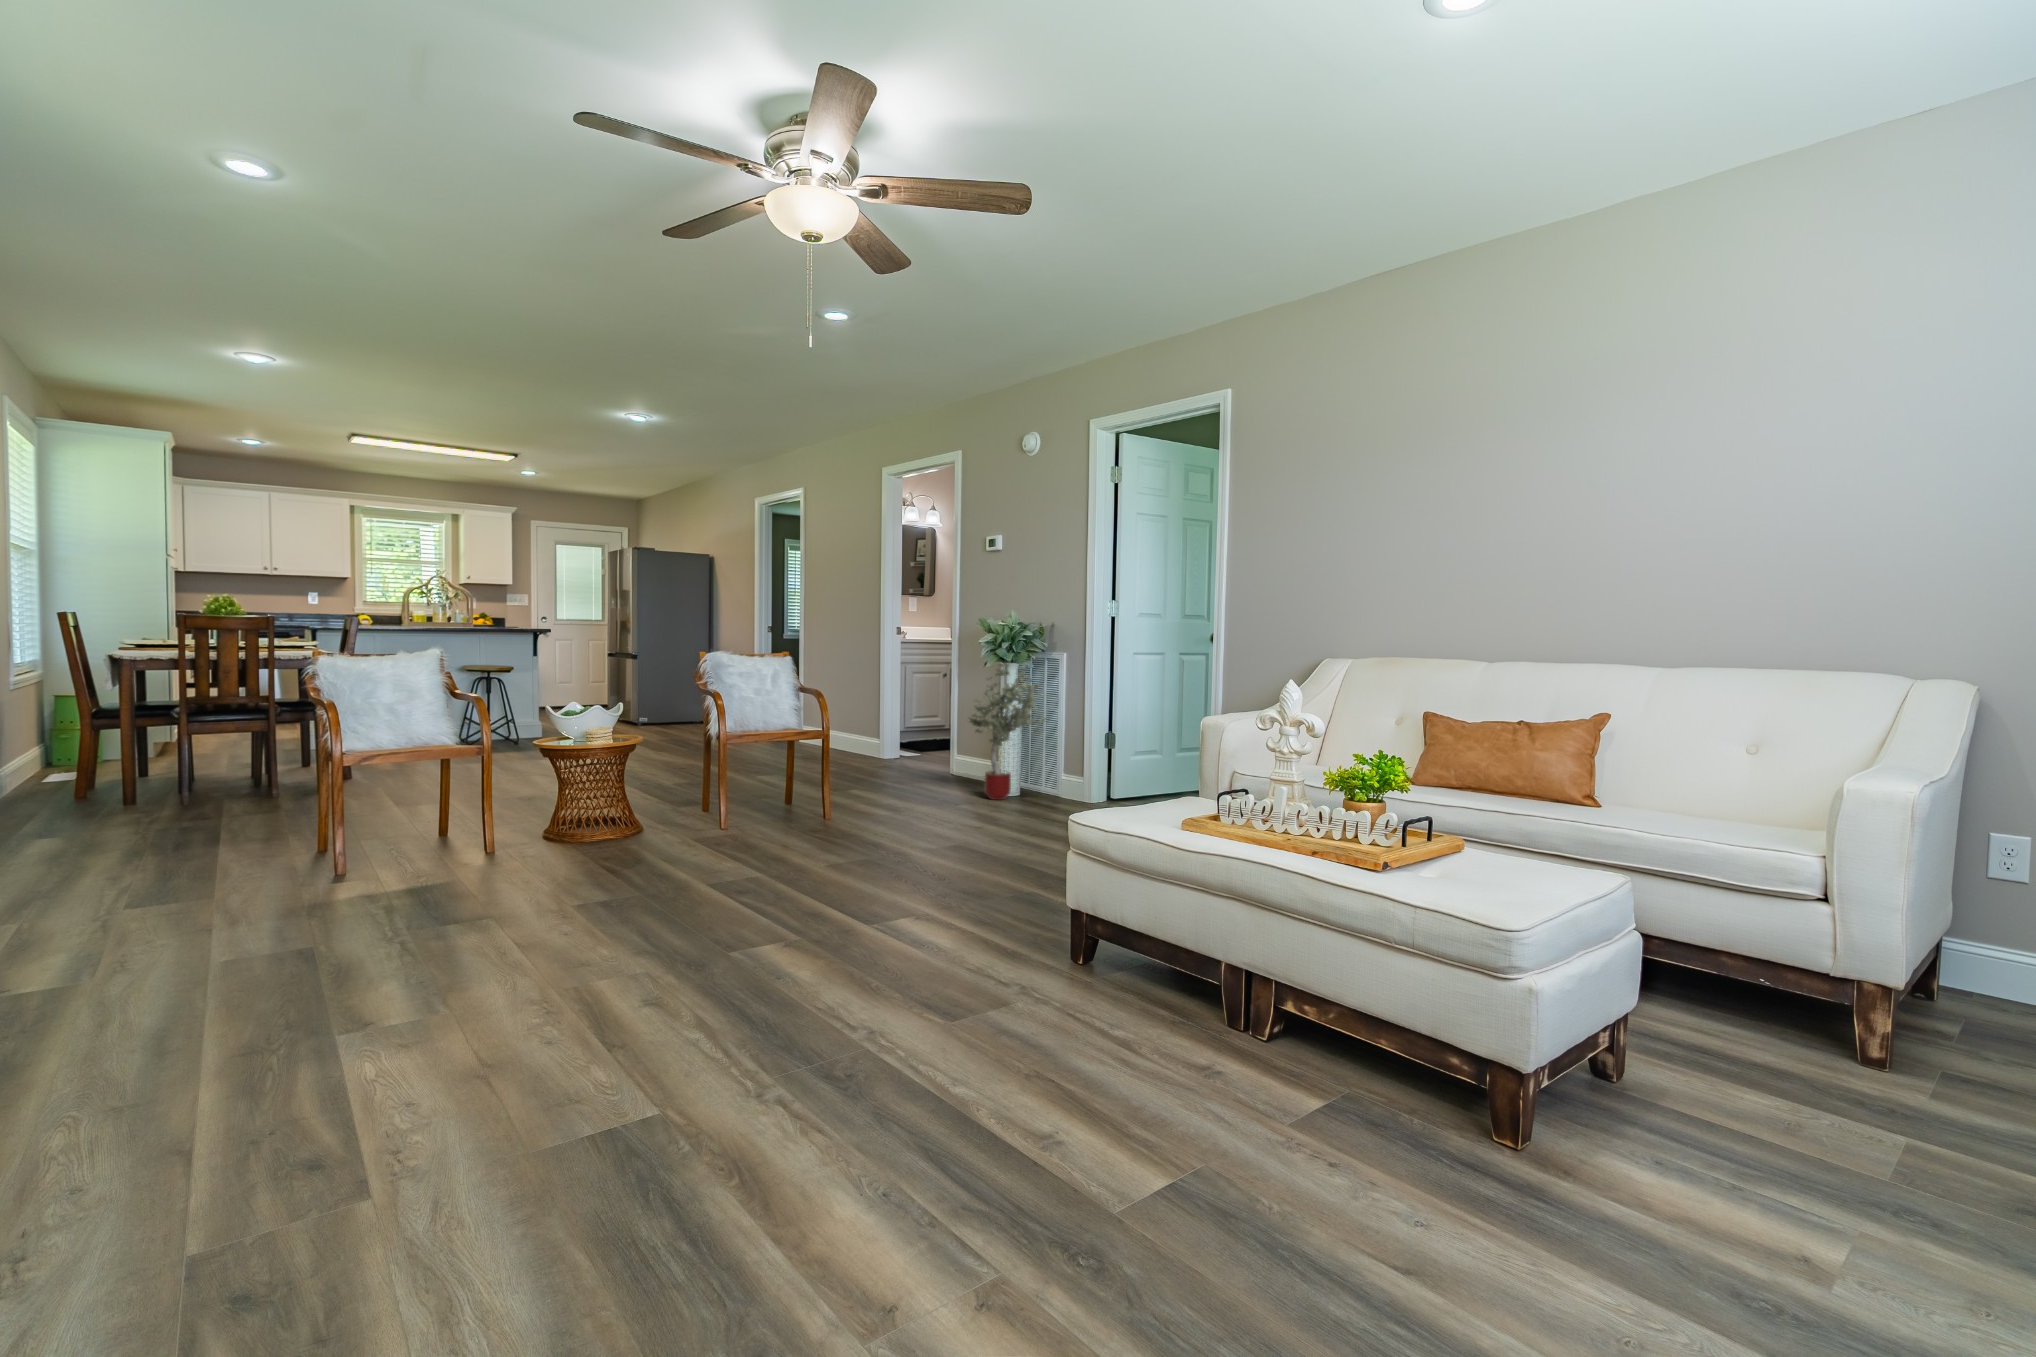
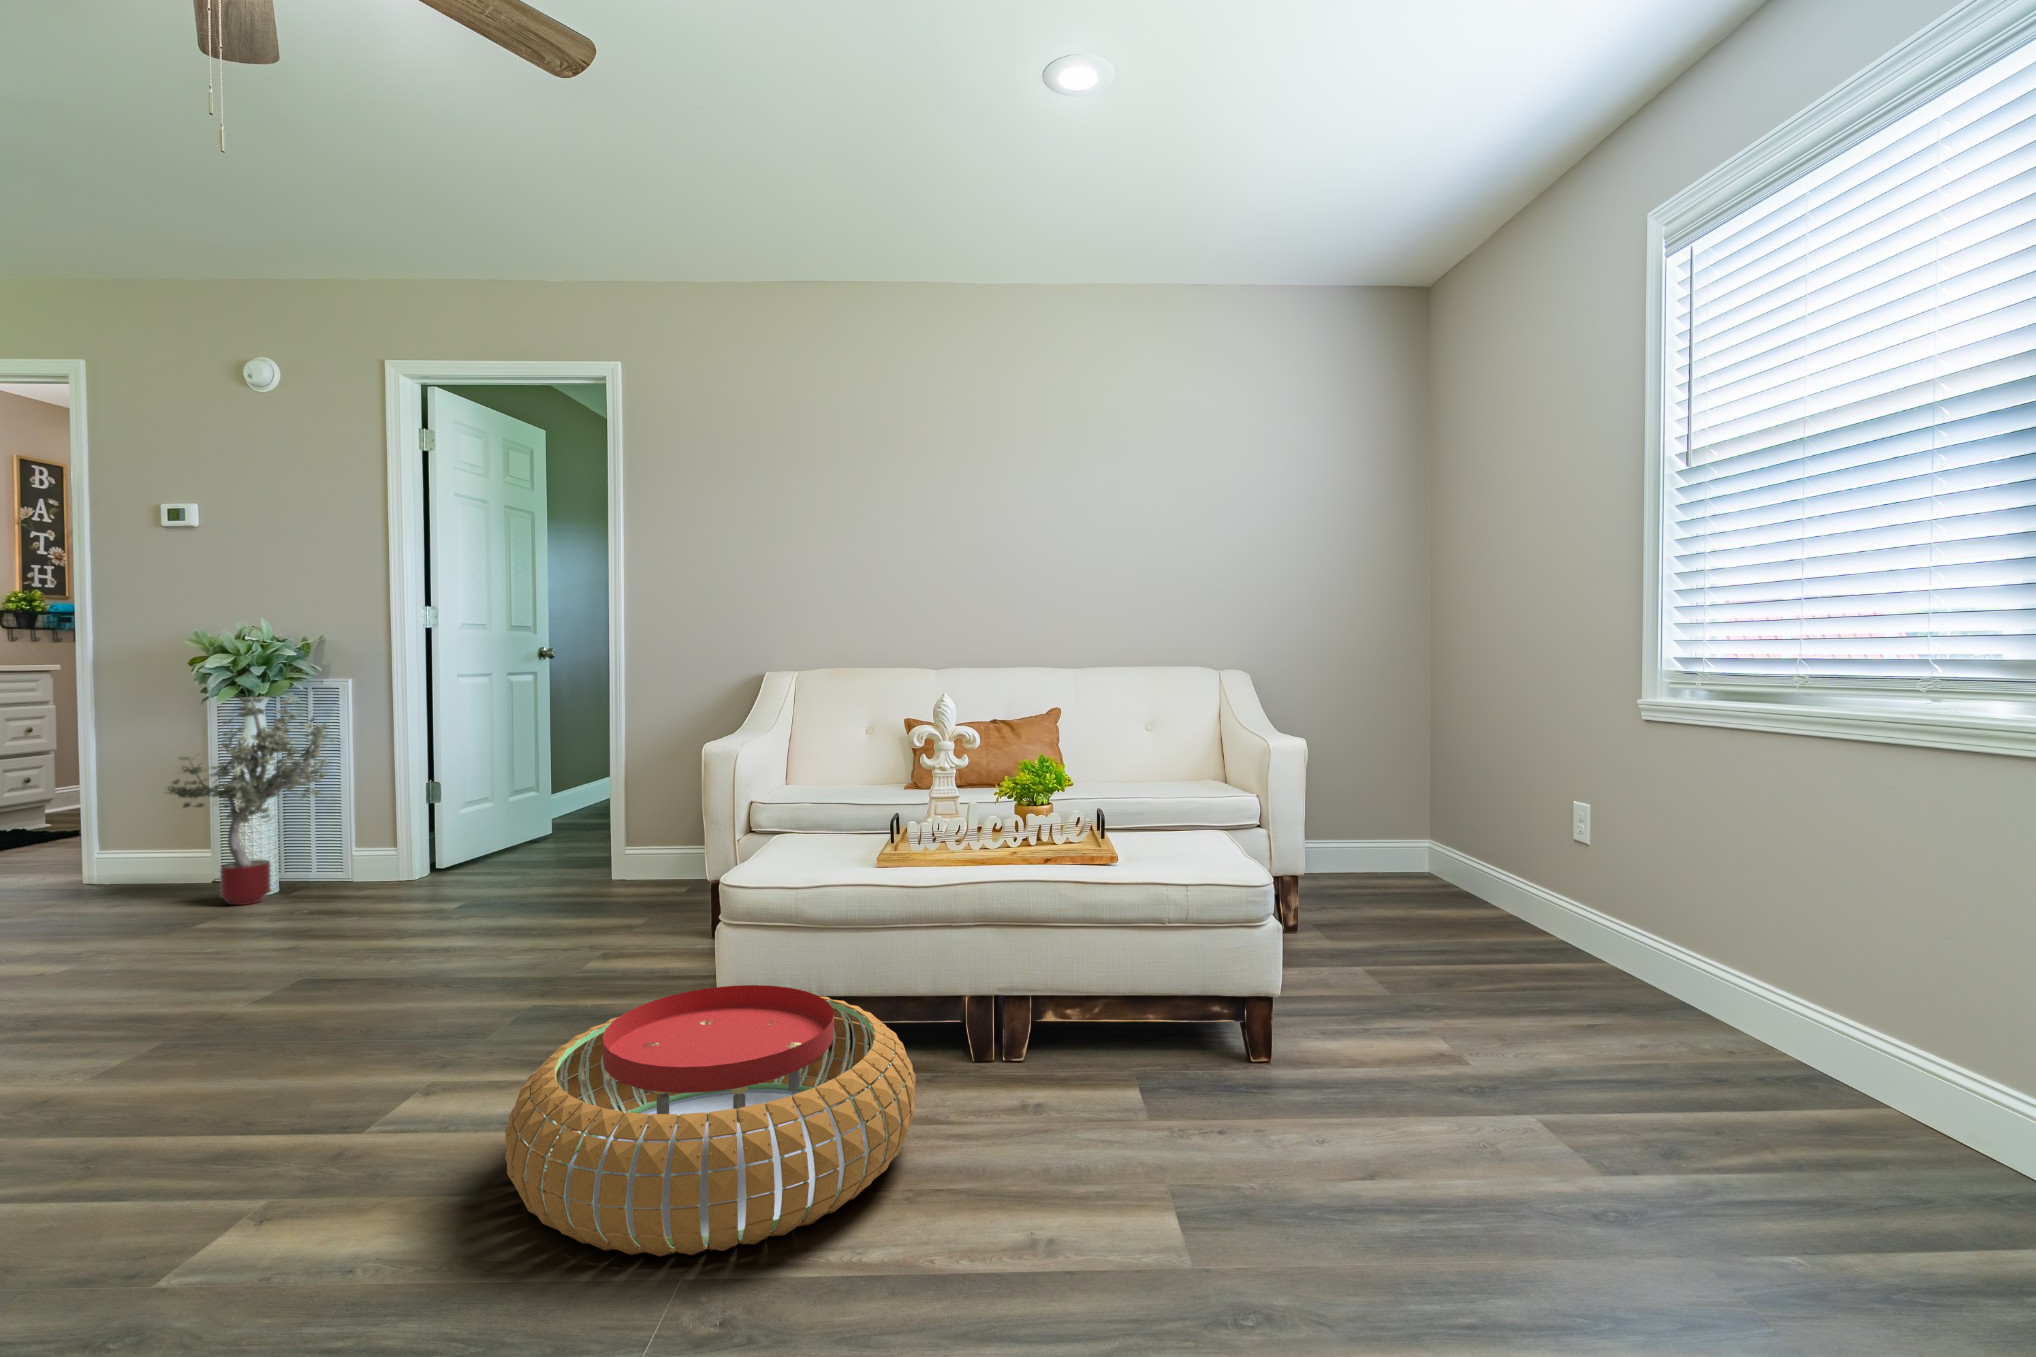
pouf: none [840,889,1116,1058] -> present [505,985,916,1257]

